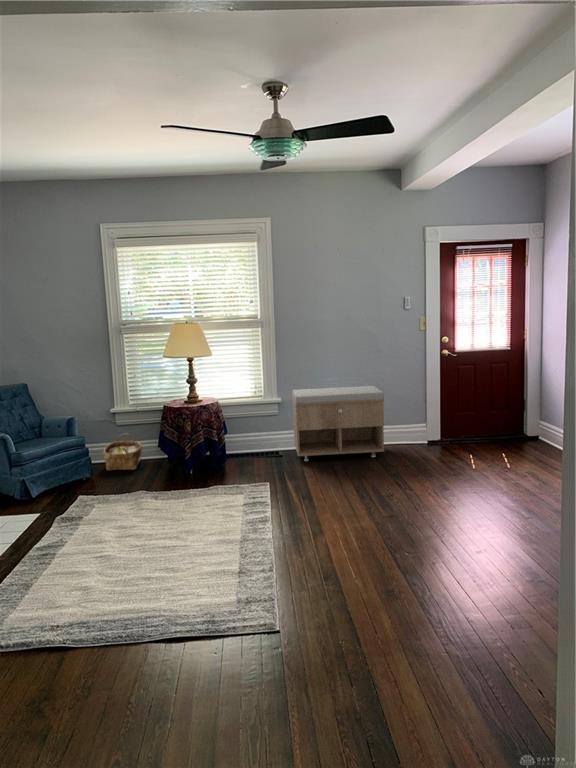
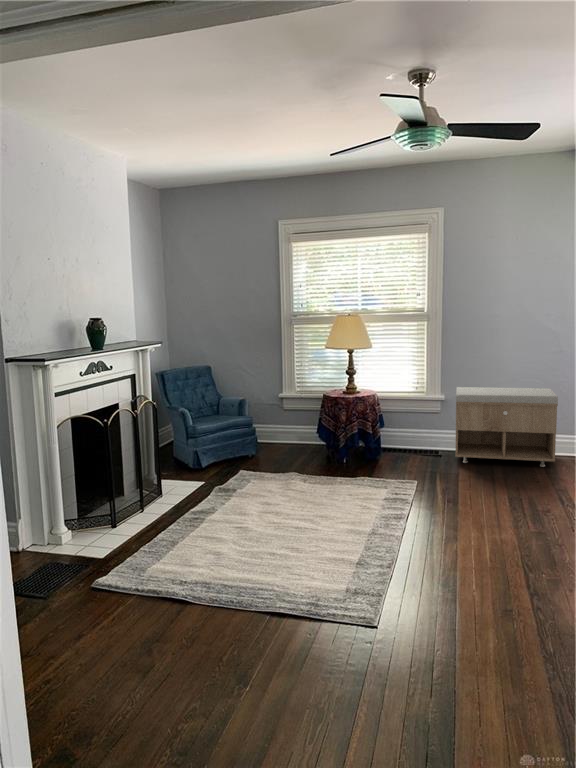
woven basket: present [103,434,142,471] -> none [268,418,303,453]

